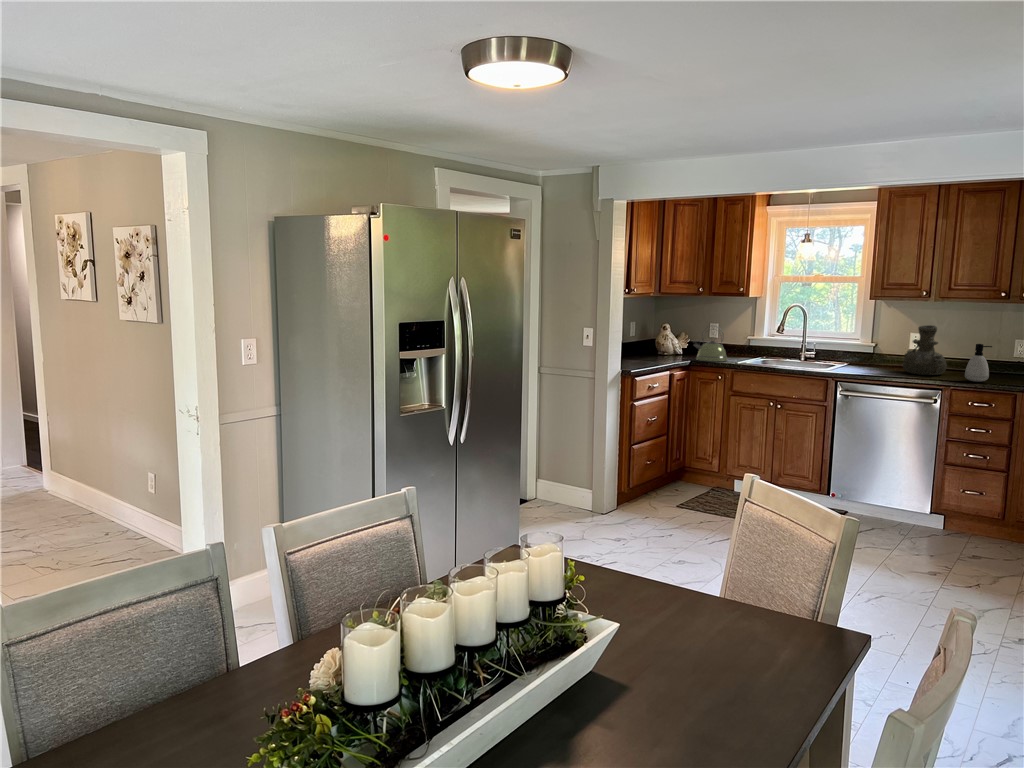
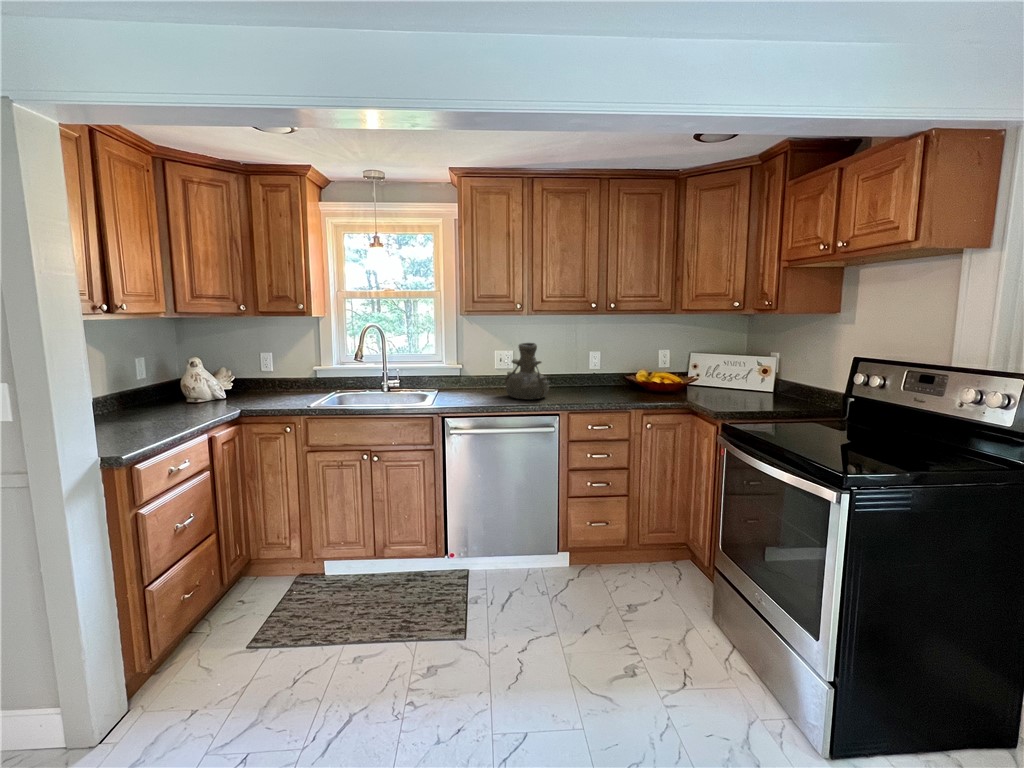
kettle: present [693,332,727,362] -> none [239,357,294,409]
soap dispenser: present [965,344,992,382] -> none [575,361,600,403]

